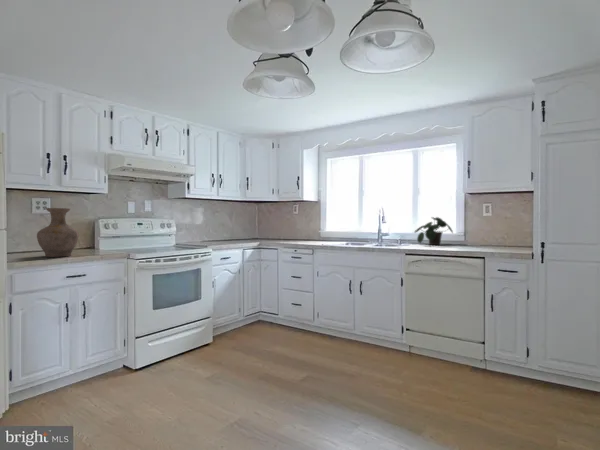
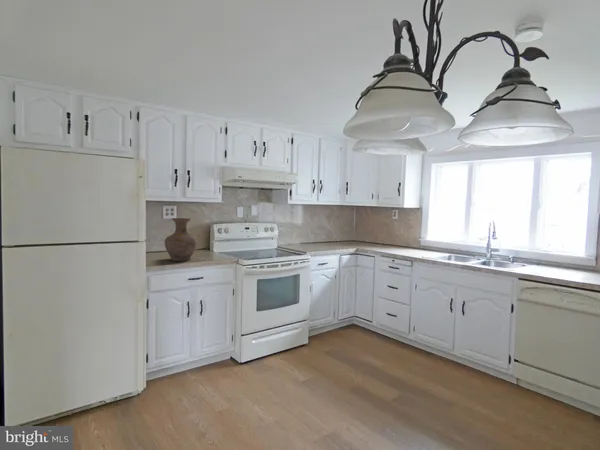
potted plant: present [415,217,452,245] -> none [530,236,580,268]

